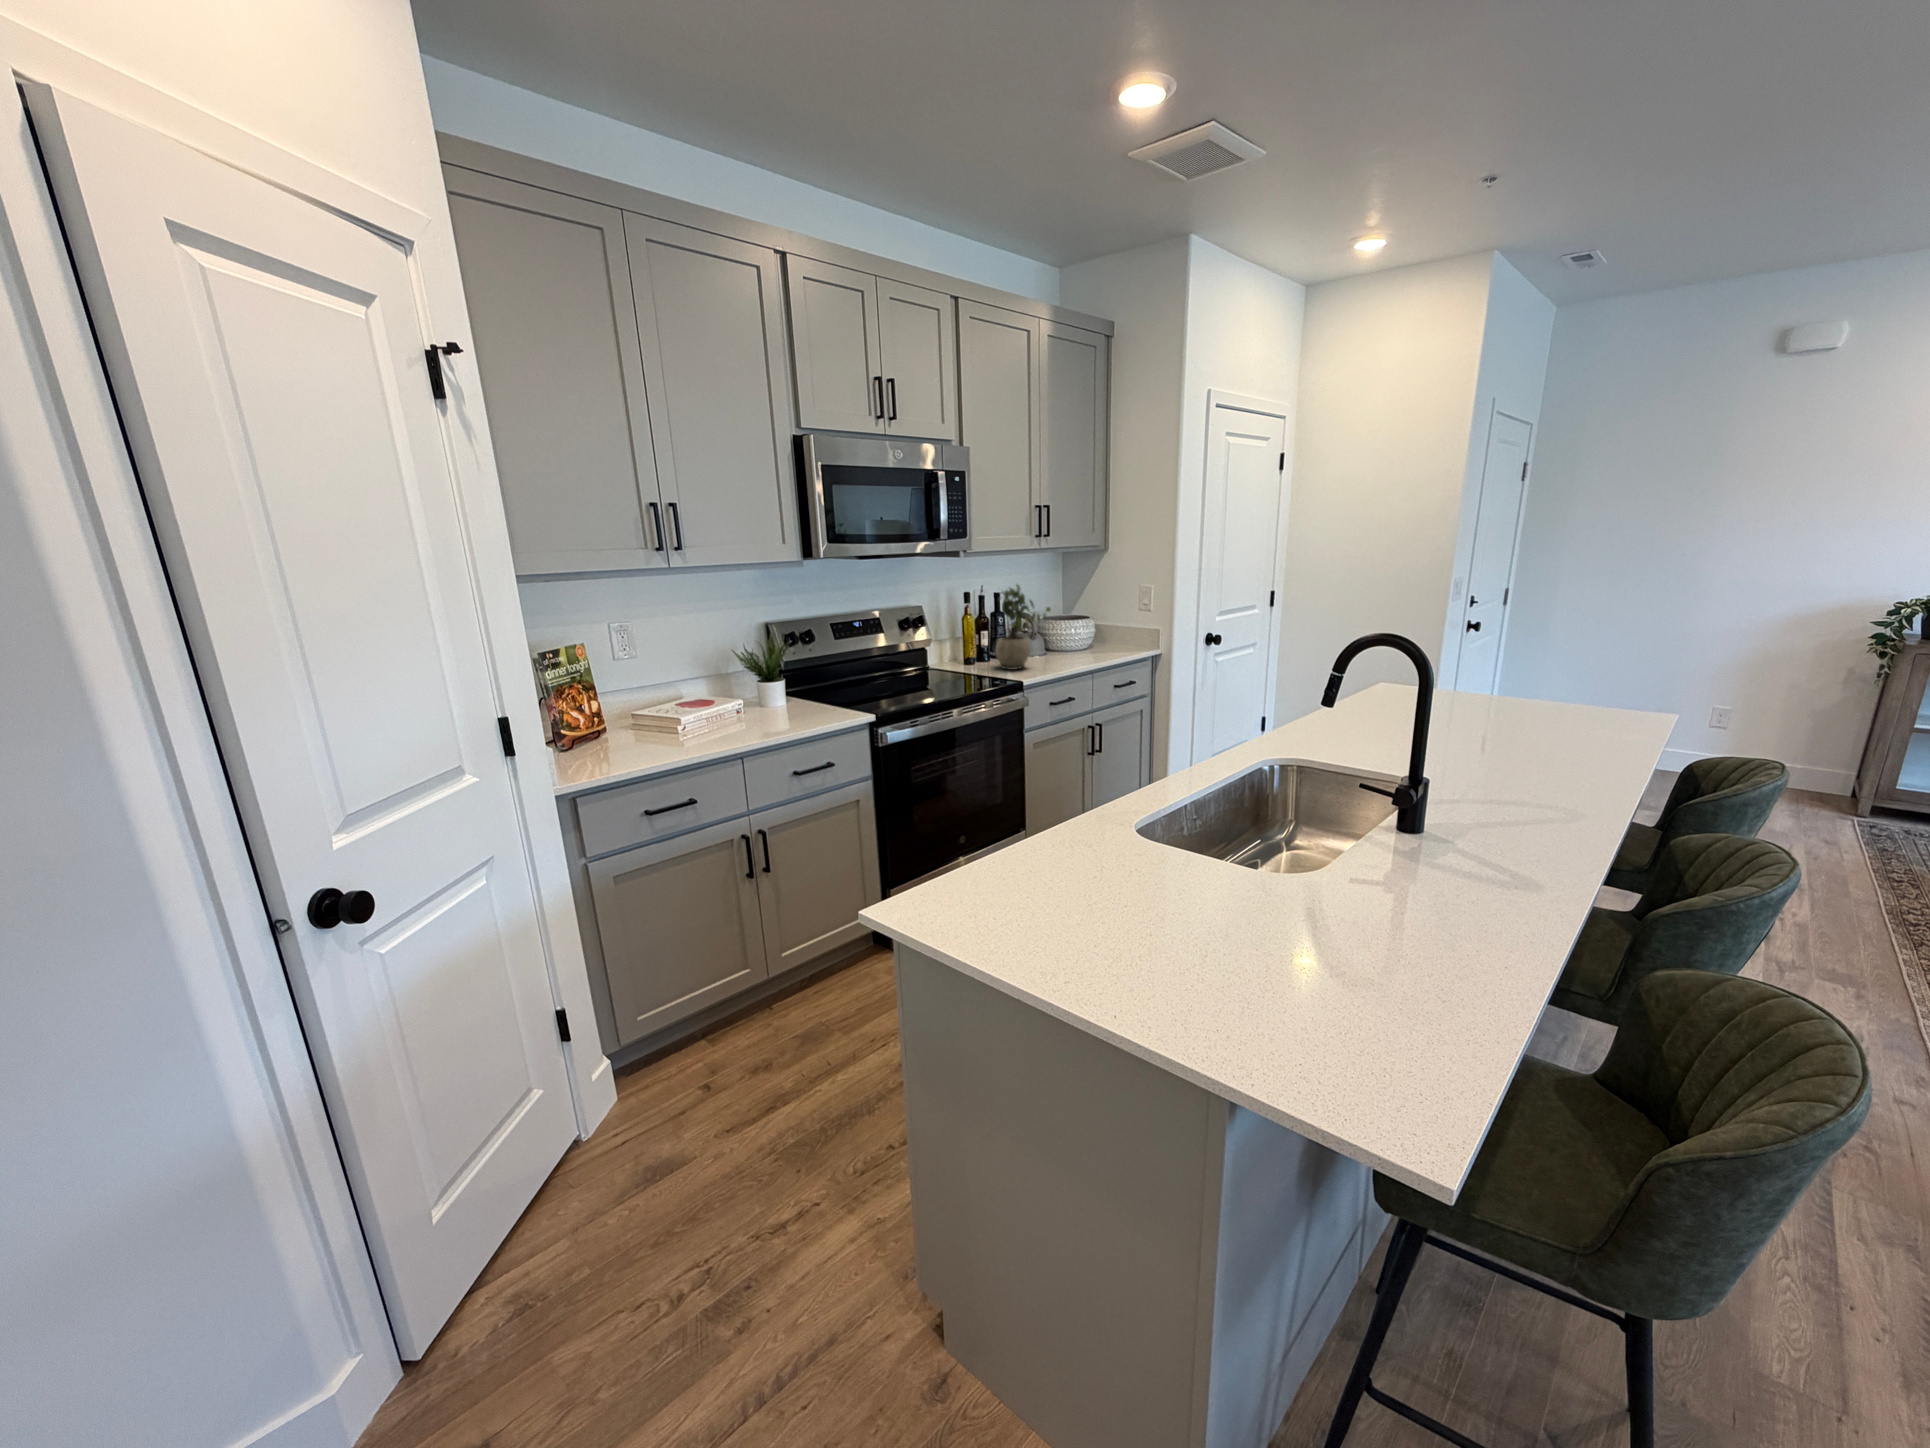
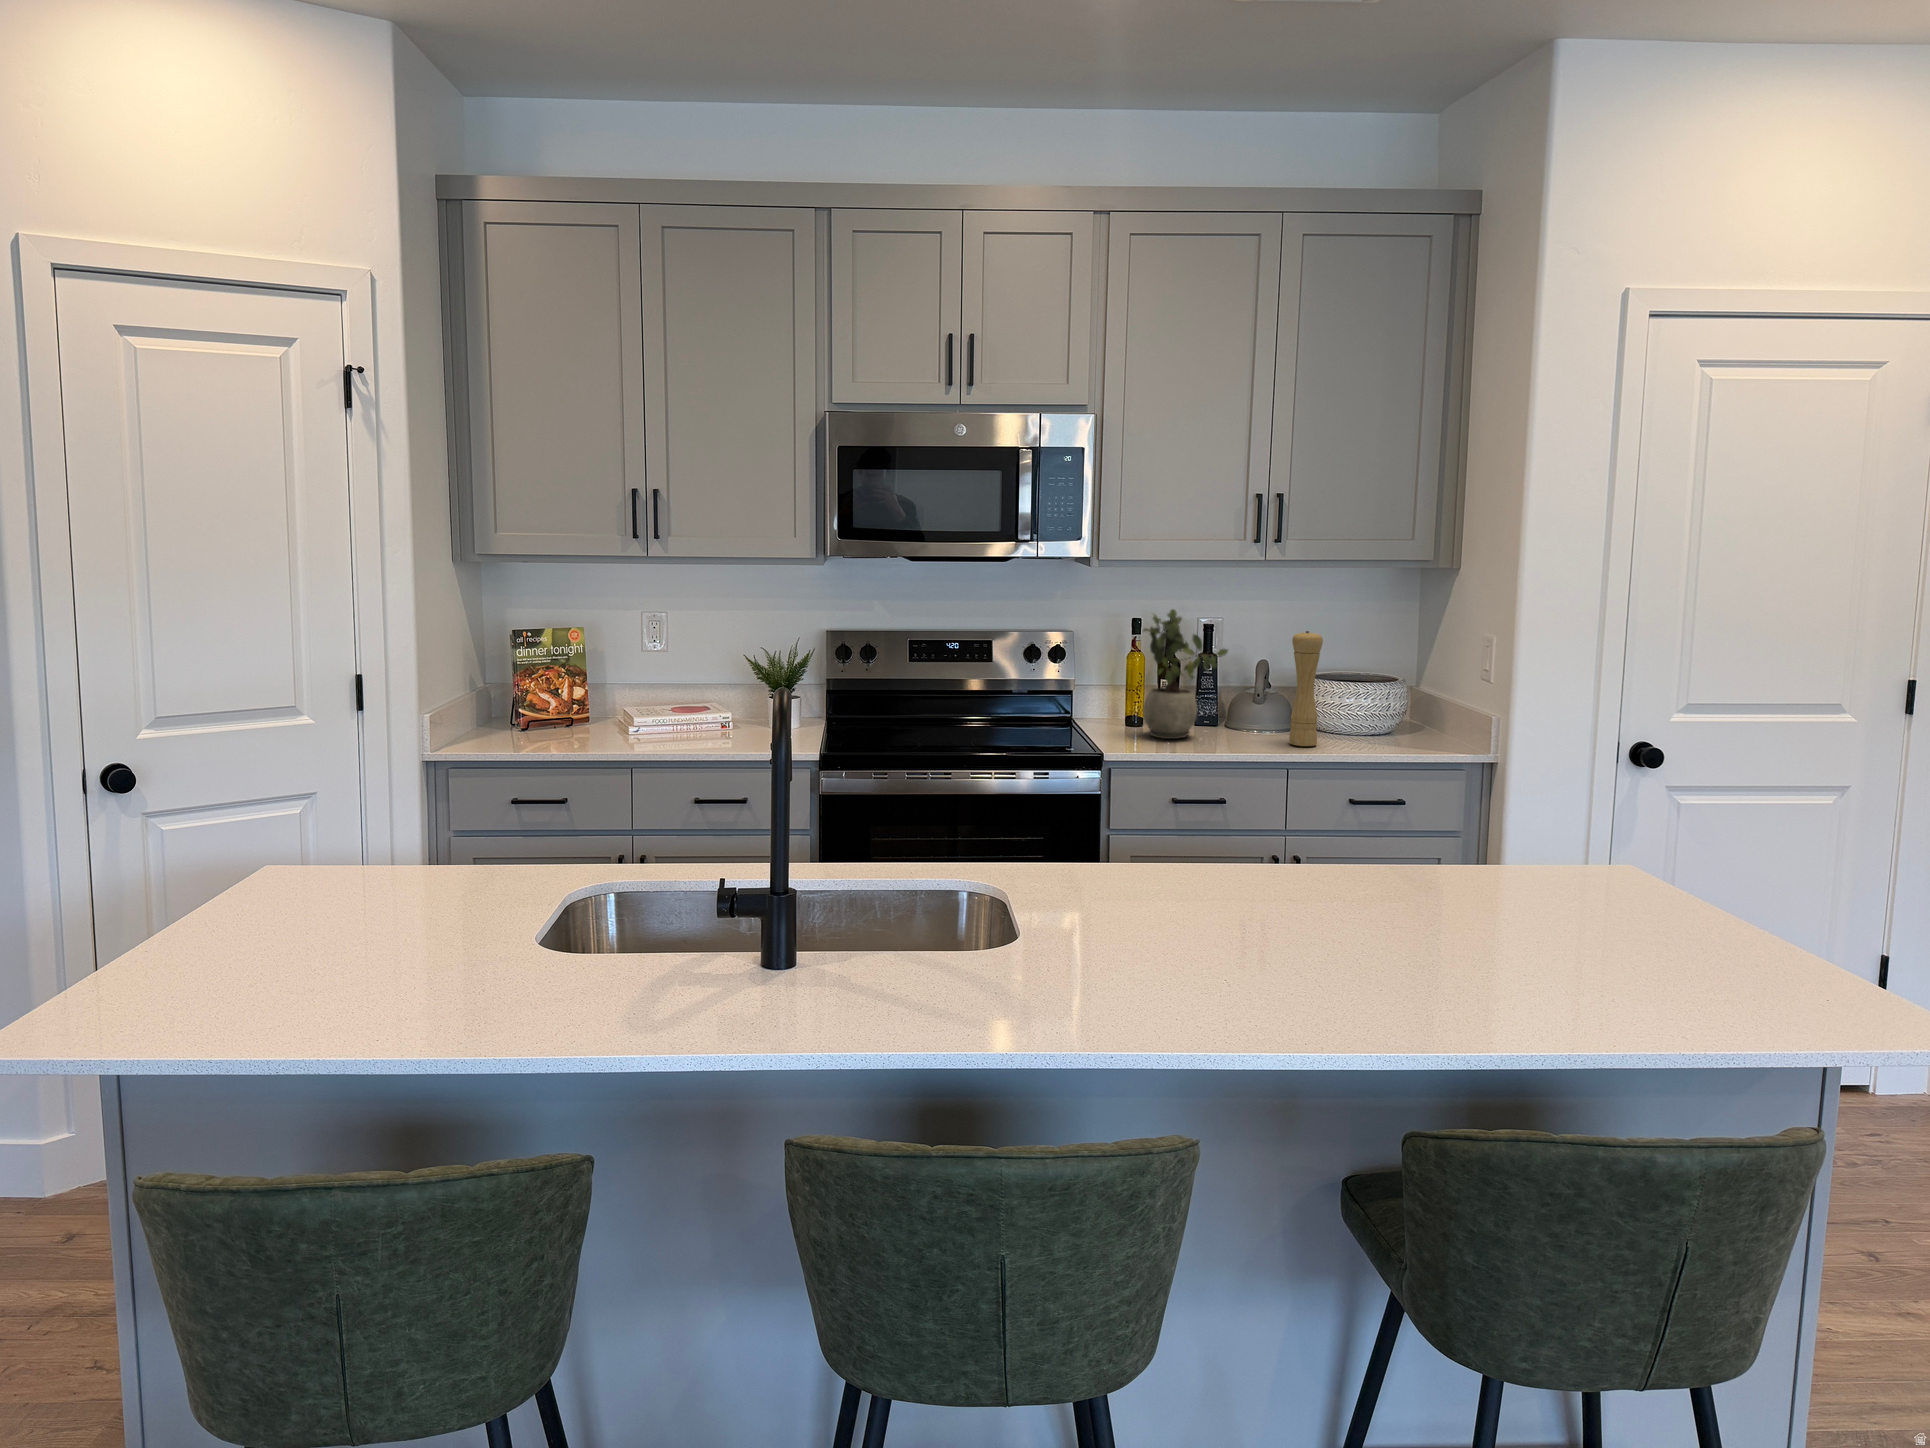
pepper mill: none [1073,592,1091,662] -> present [1289,631,1323,746]

